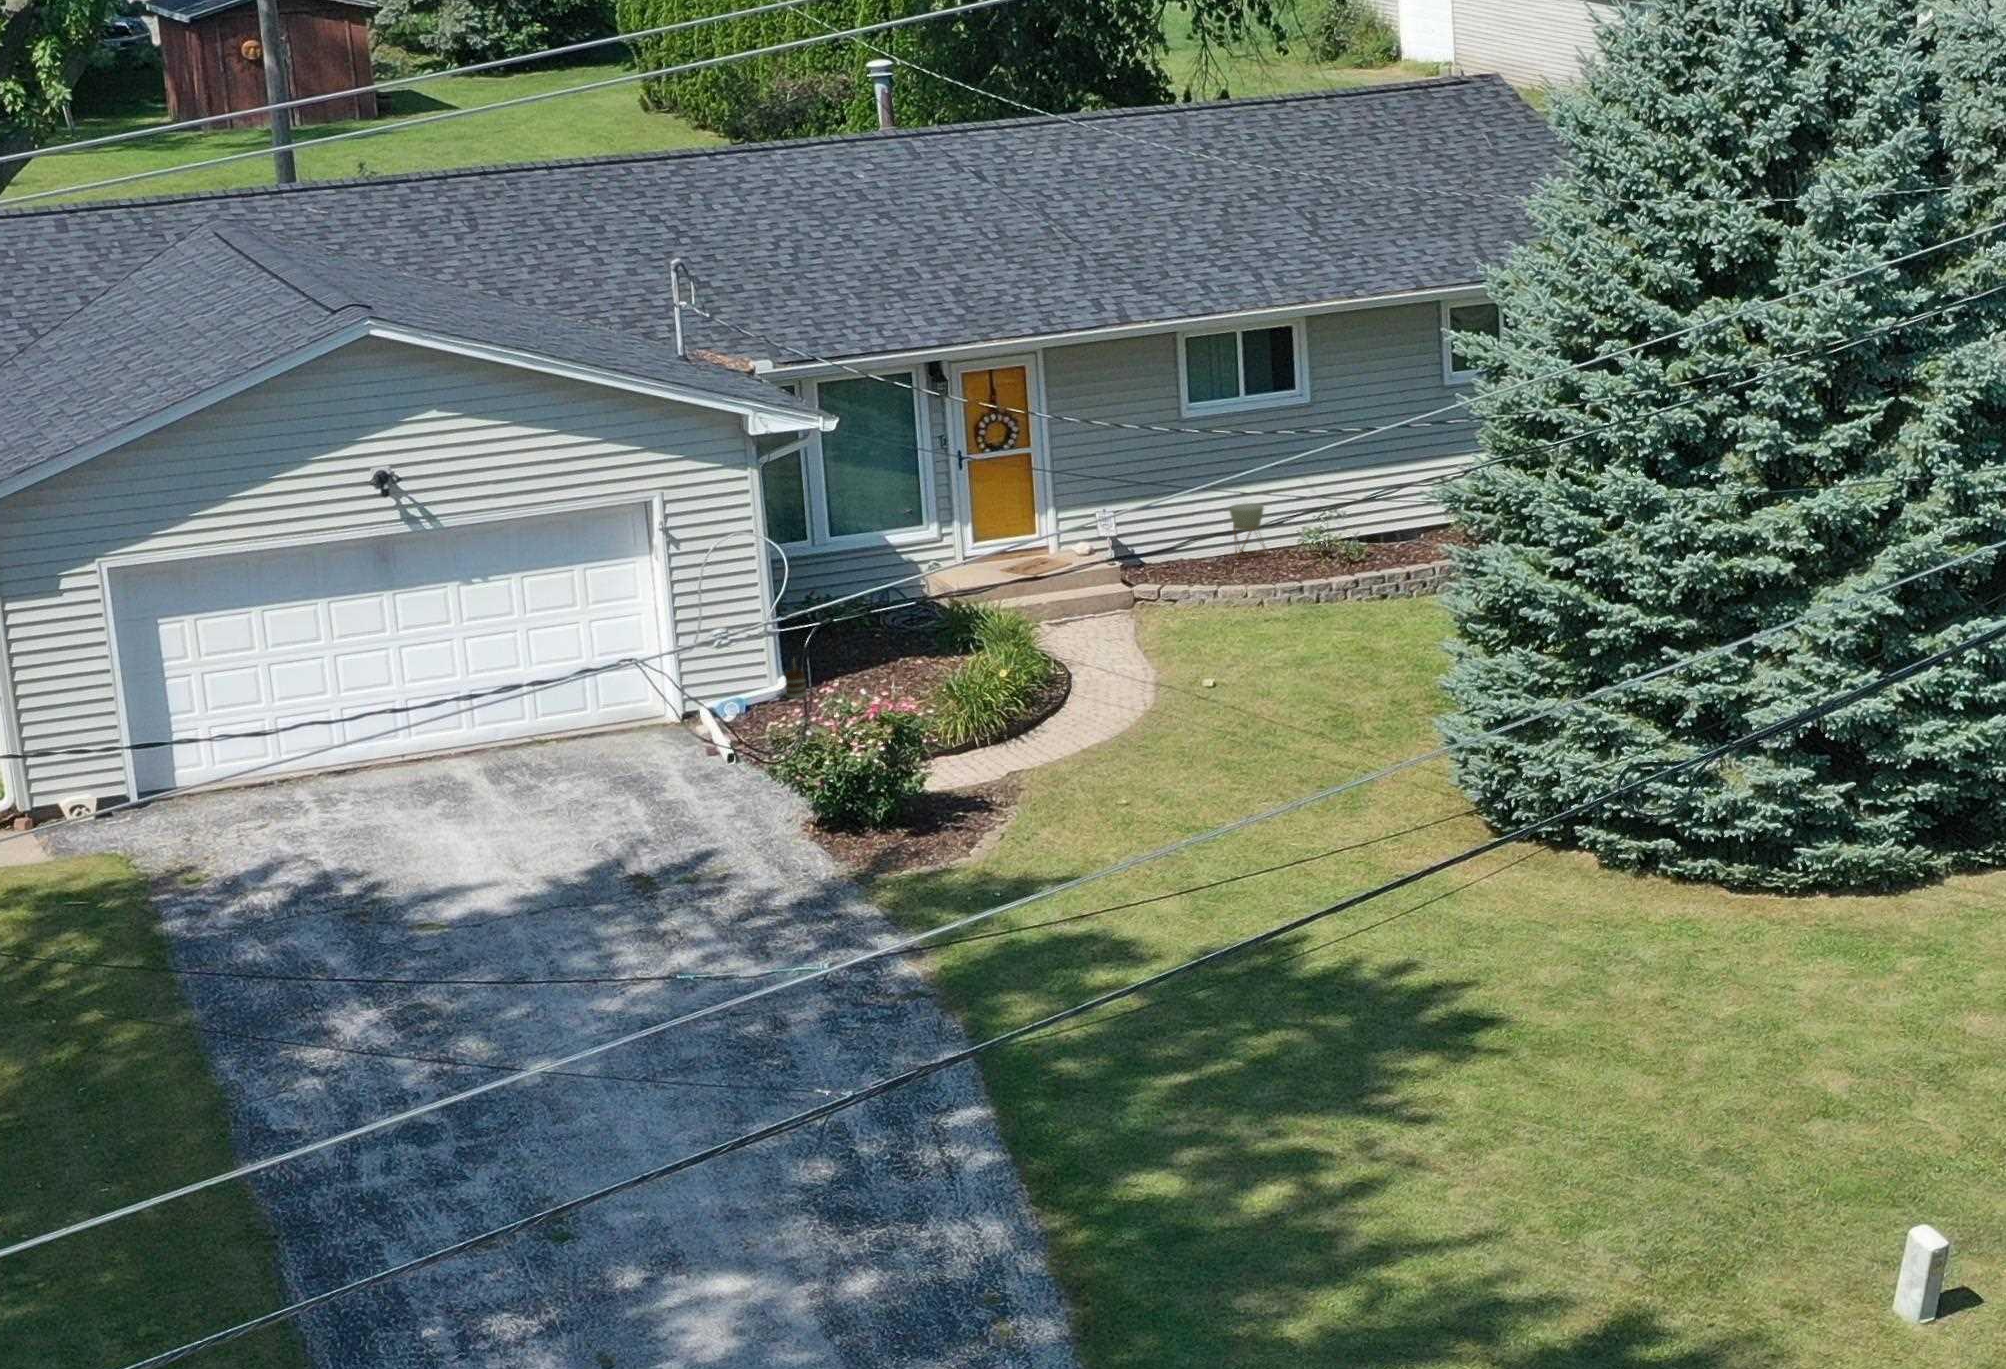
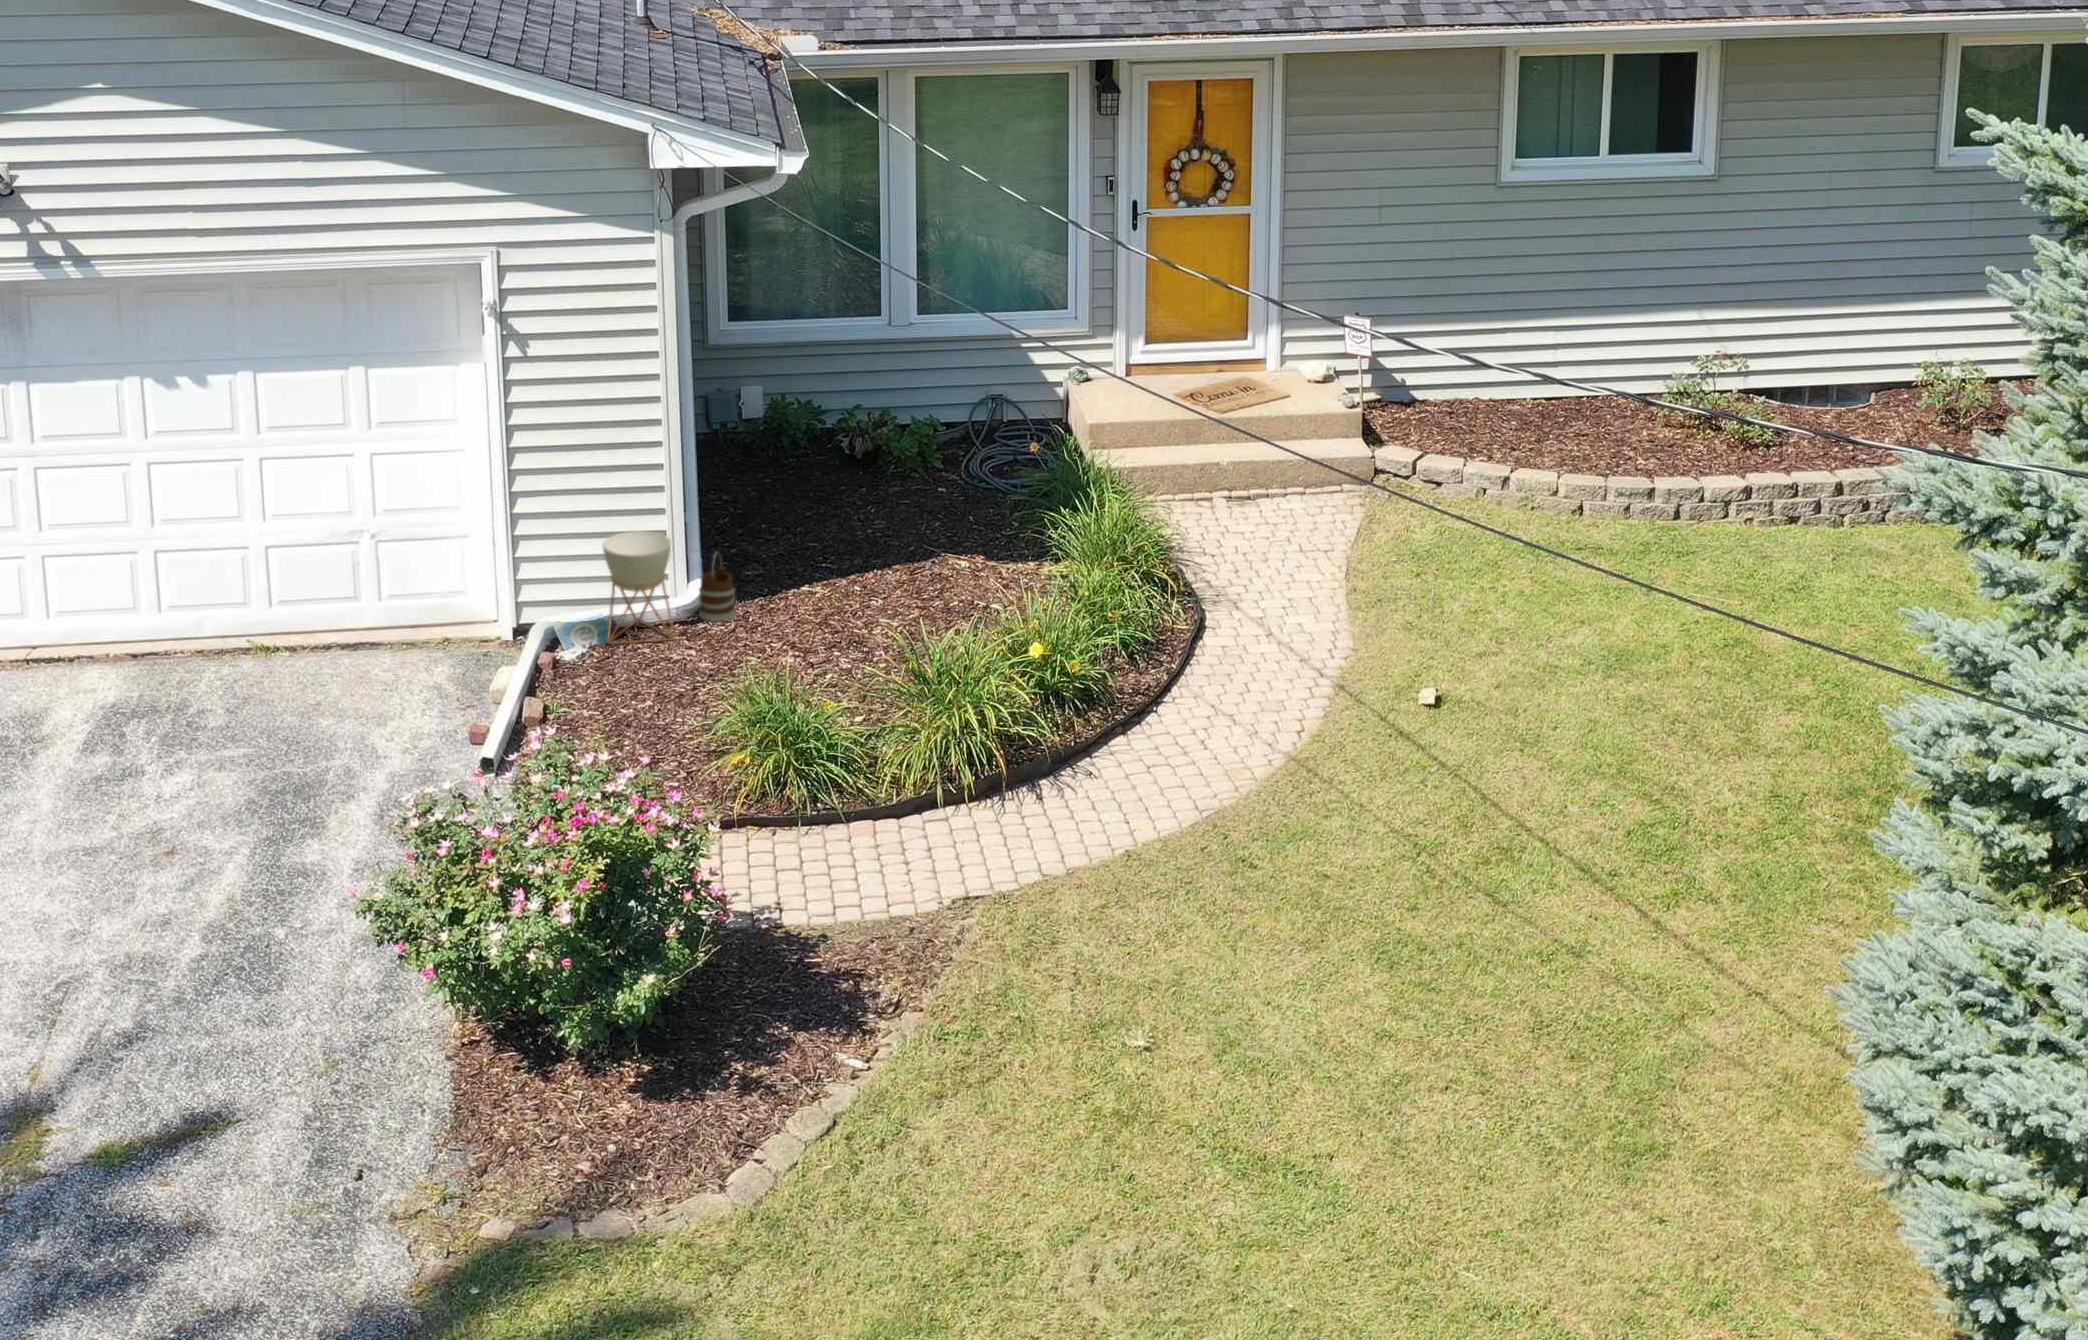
planter: present [1229,503,1267,559] -> present [603,531,675,644]

